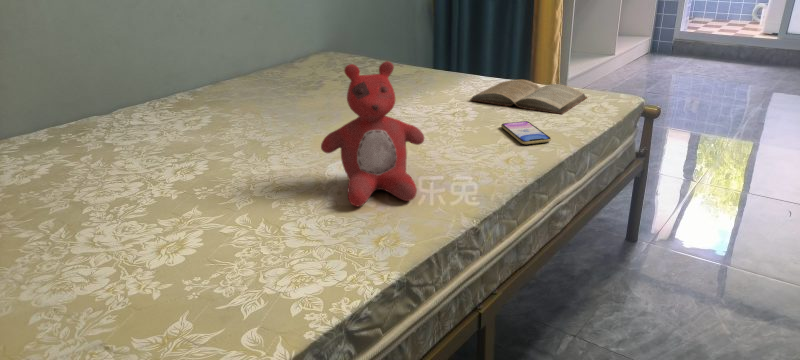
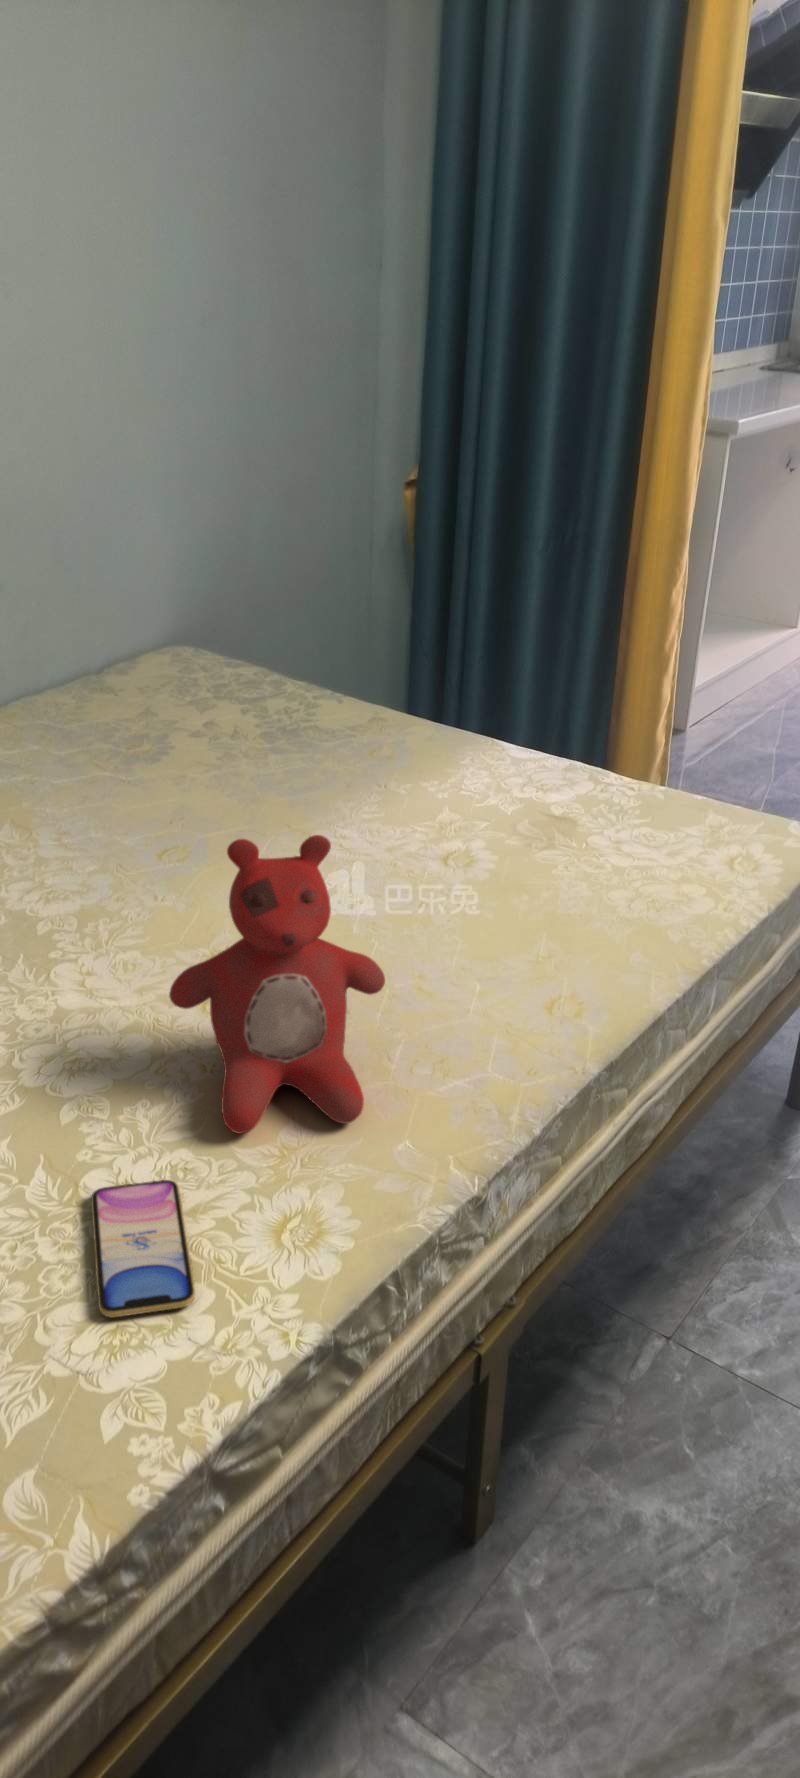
book: present [470,80,587,114] -> none [481,771,722,877]
smartphone: present [501,121,551,144] -> present [91,1180,195,1317]

